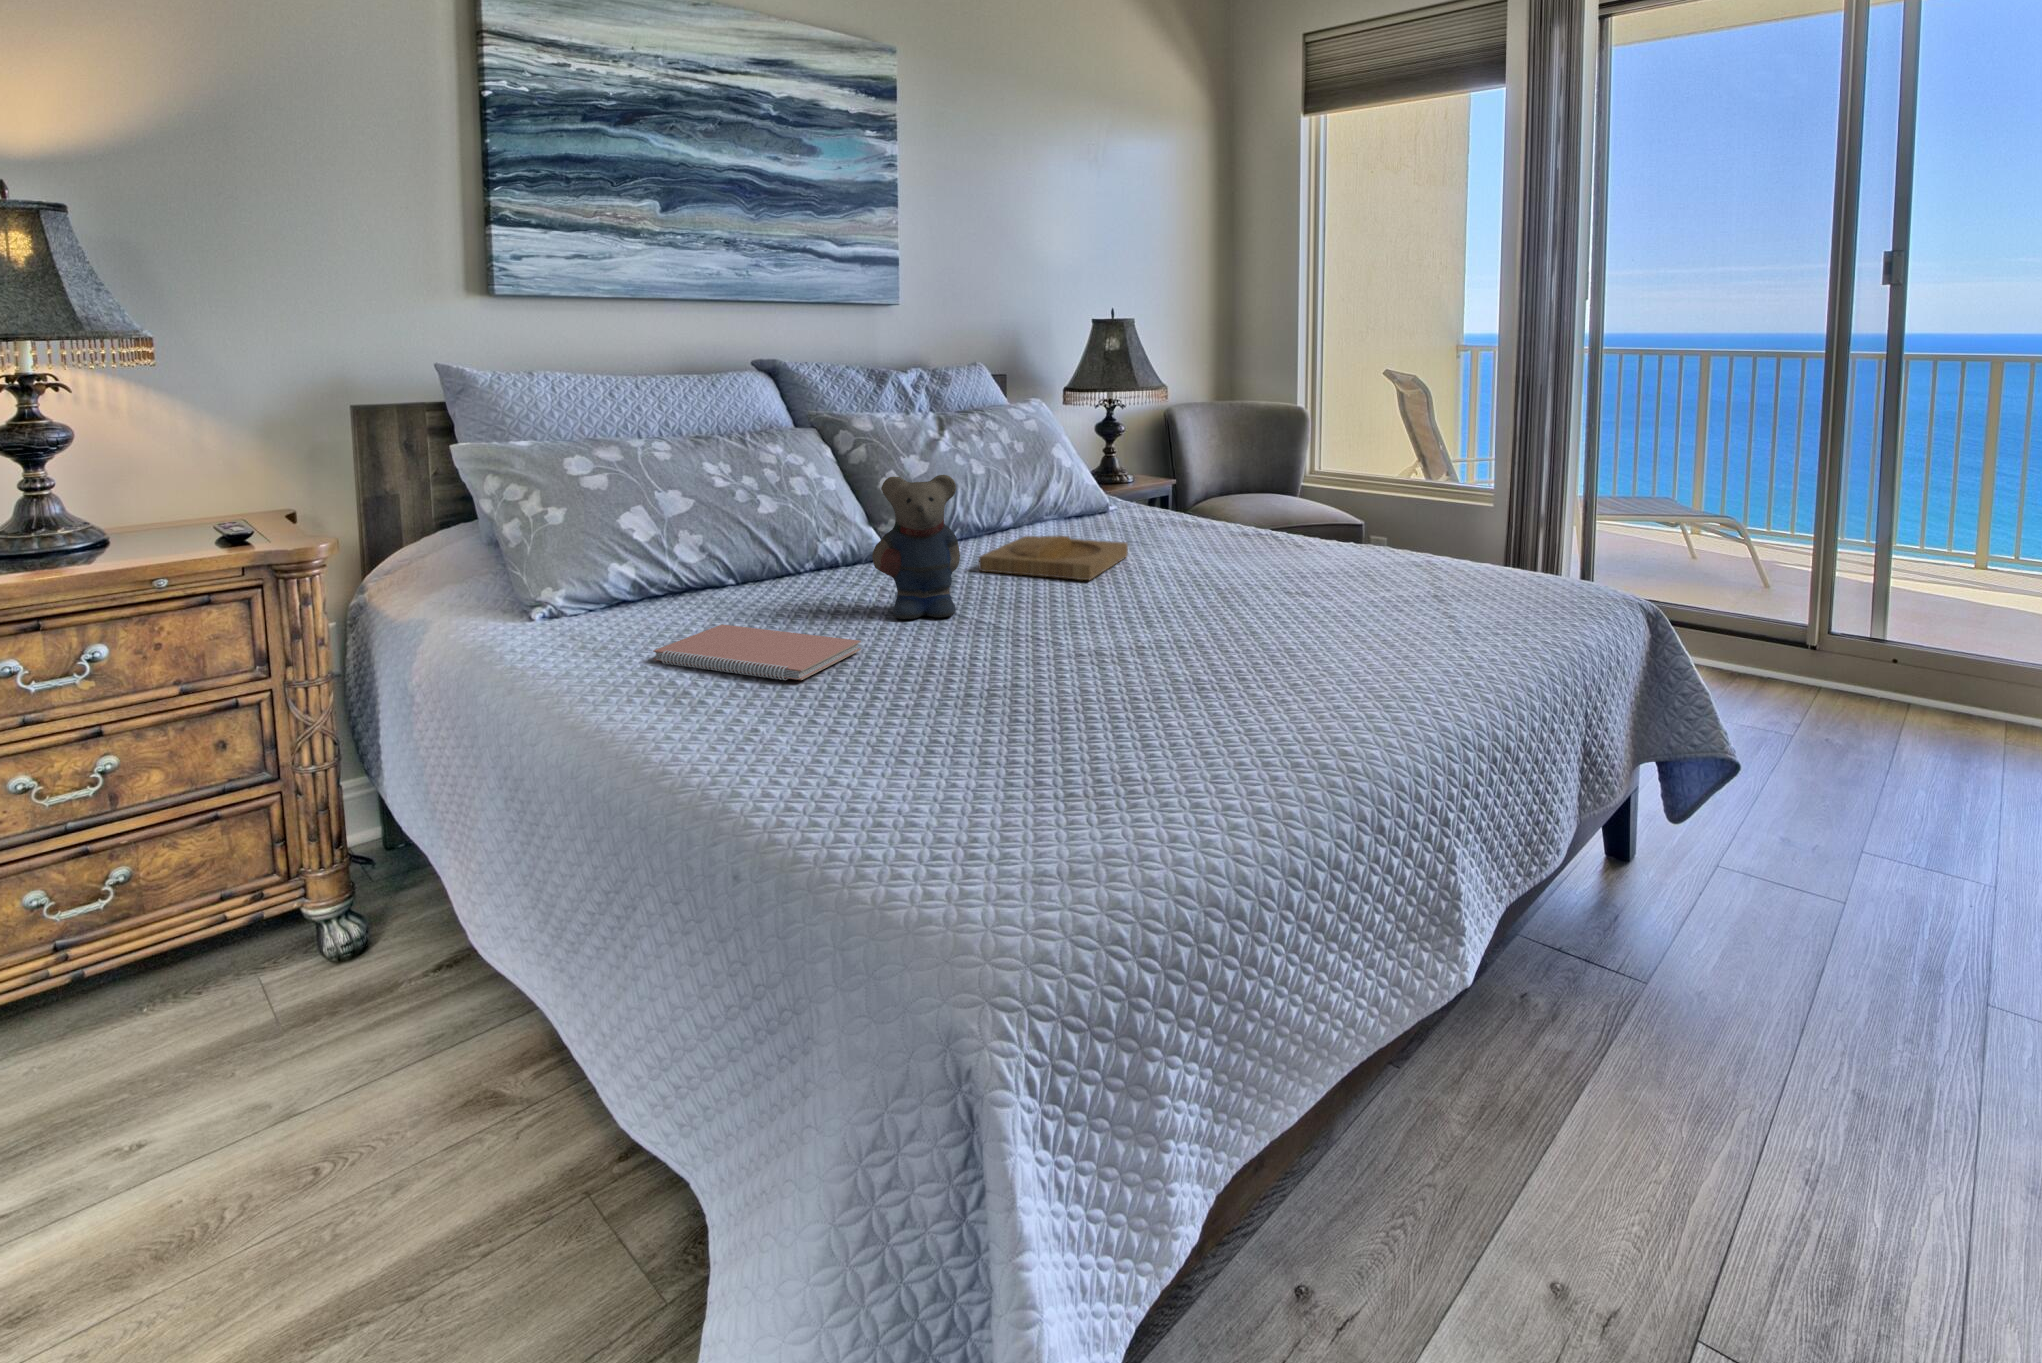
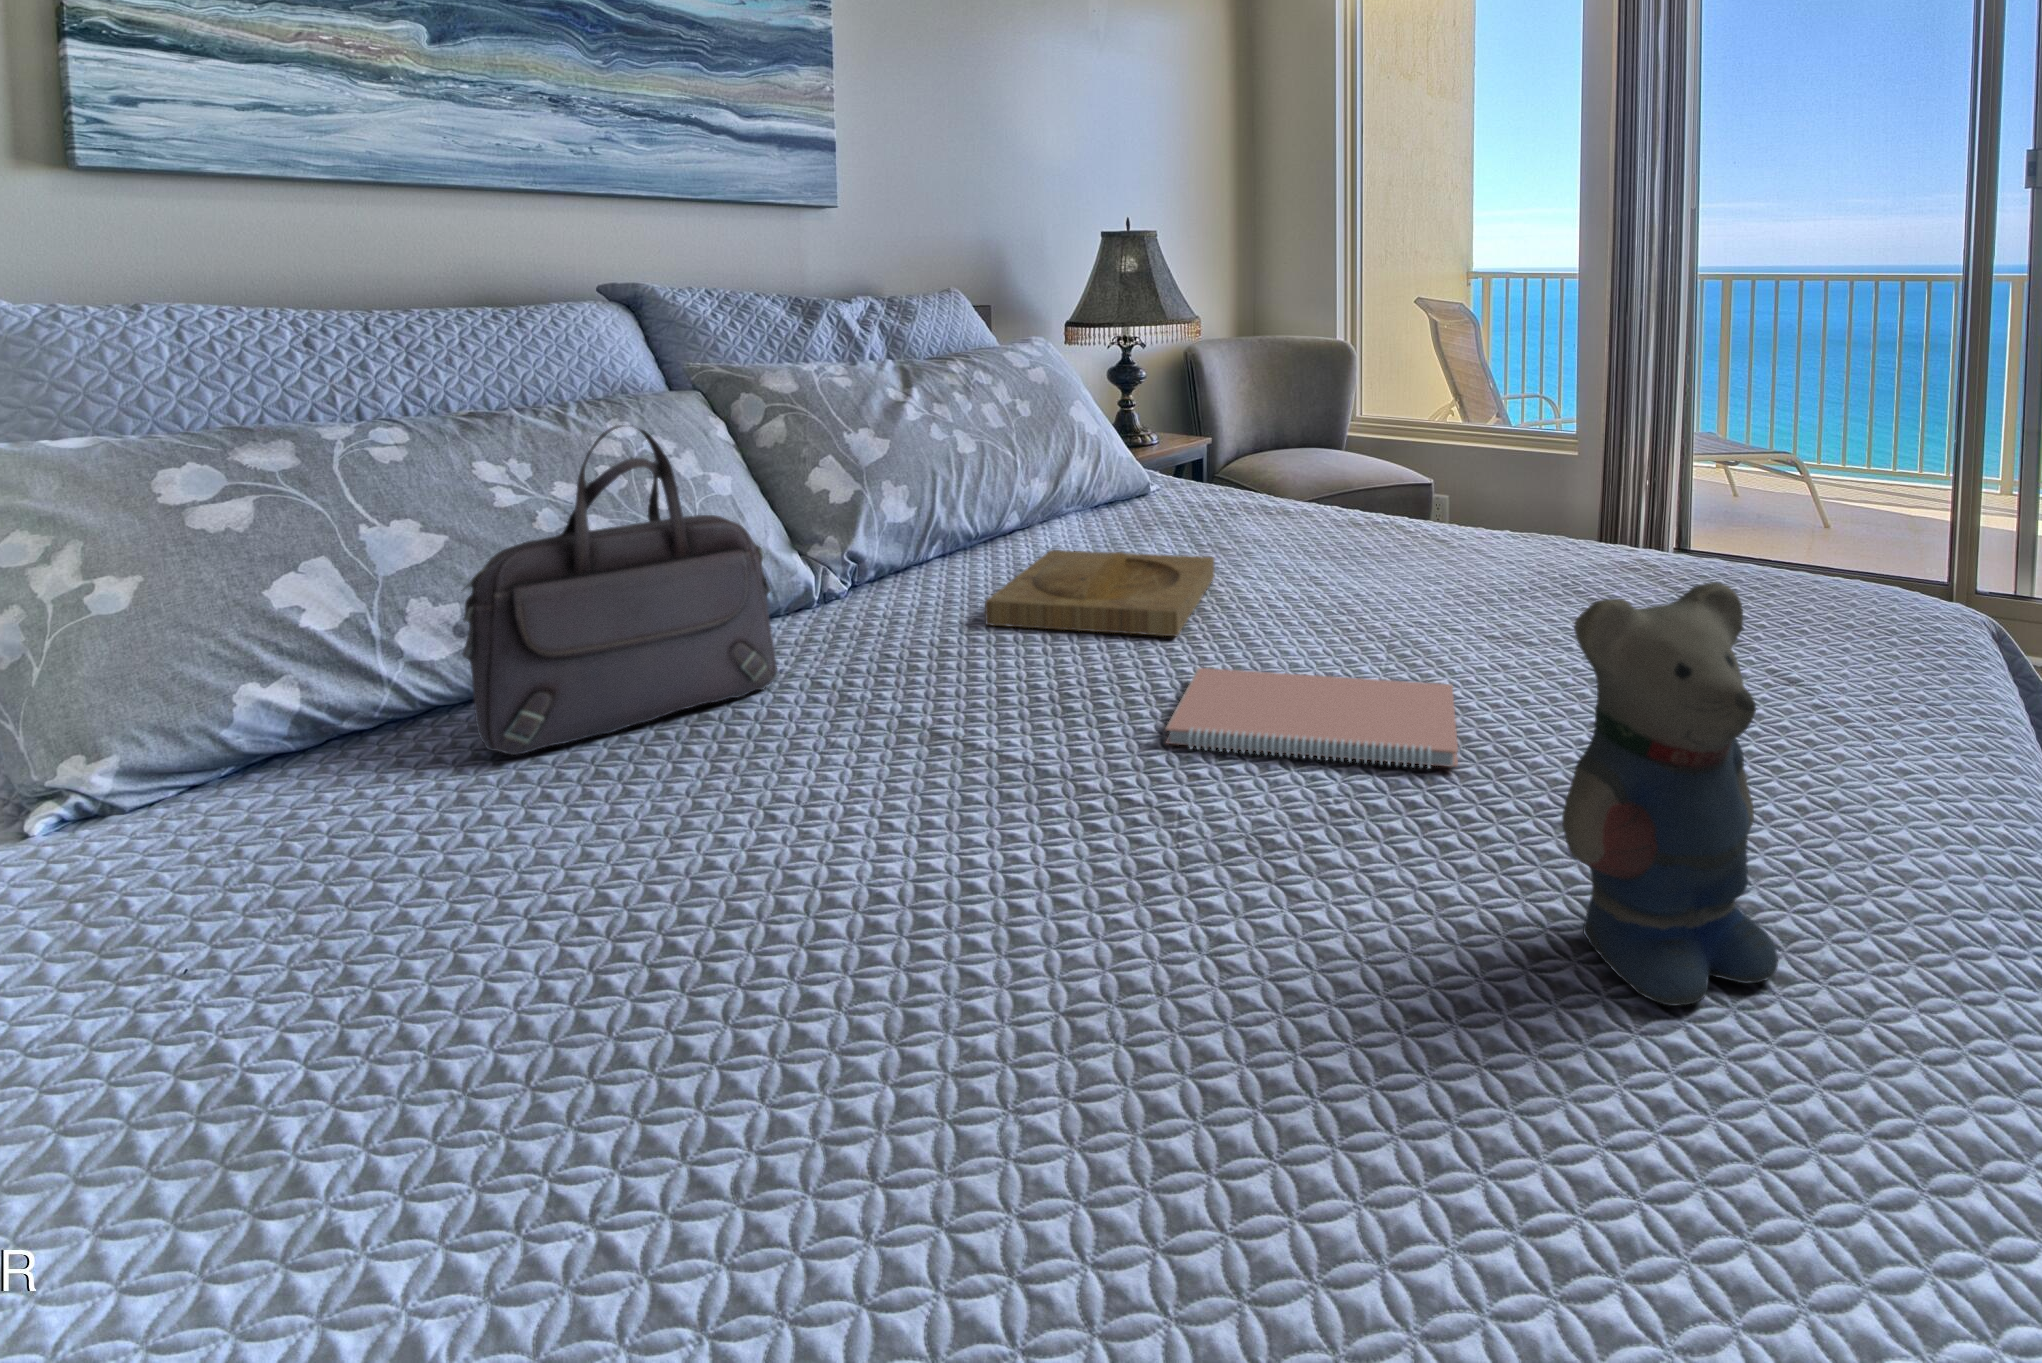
handbag: none [711,441,862,605] -> present [463,426,778,755]
teddy bear: present [872,475,960,619] -> present [1562,582,1778,1006]
notebook: present [653,624,861,680] -> present [1166,668,1458,768]

